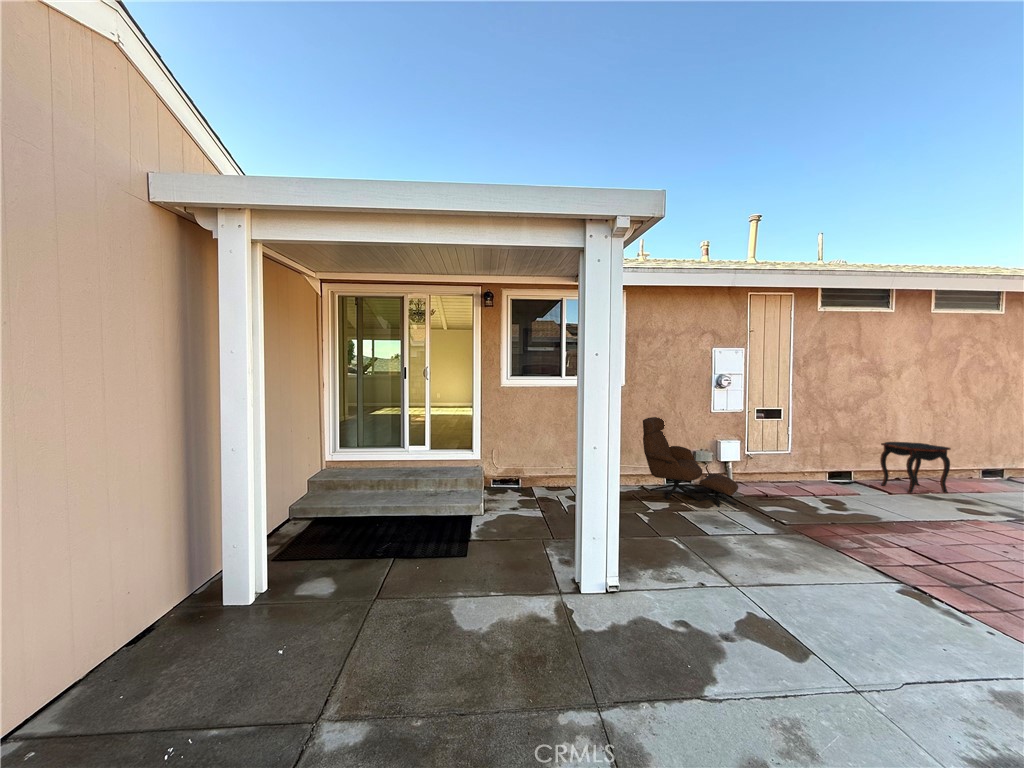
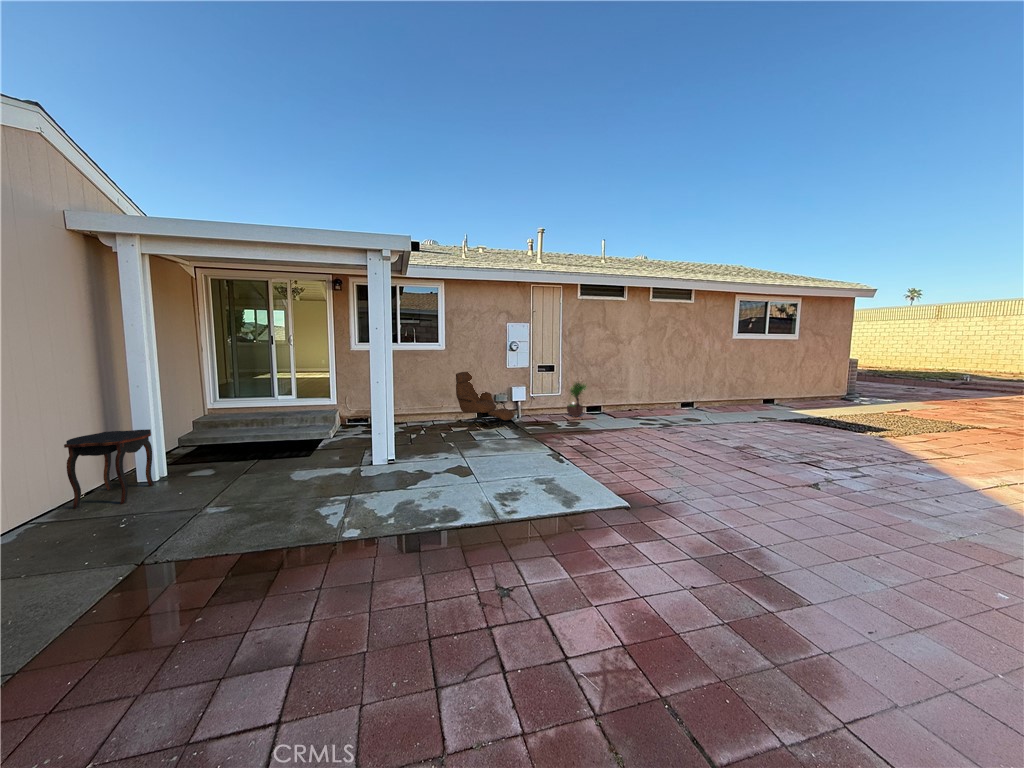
potted tree: none [801,431,844,488] -> present [567,383,586,417]
side table: present [880,442,950,493] -> present [64,429,154,509]

